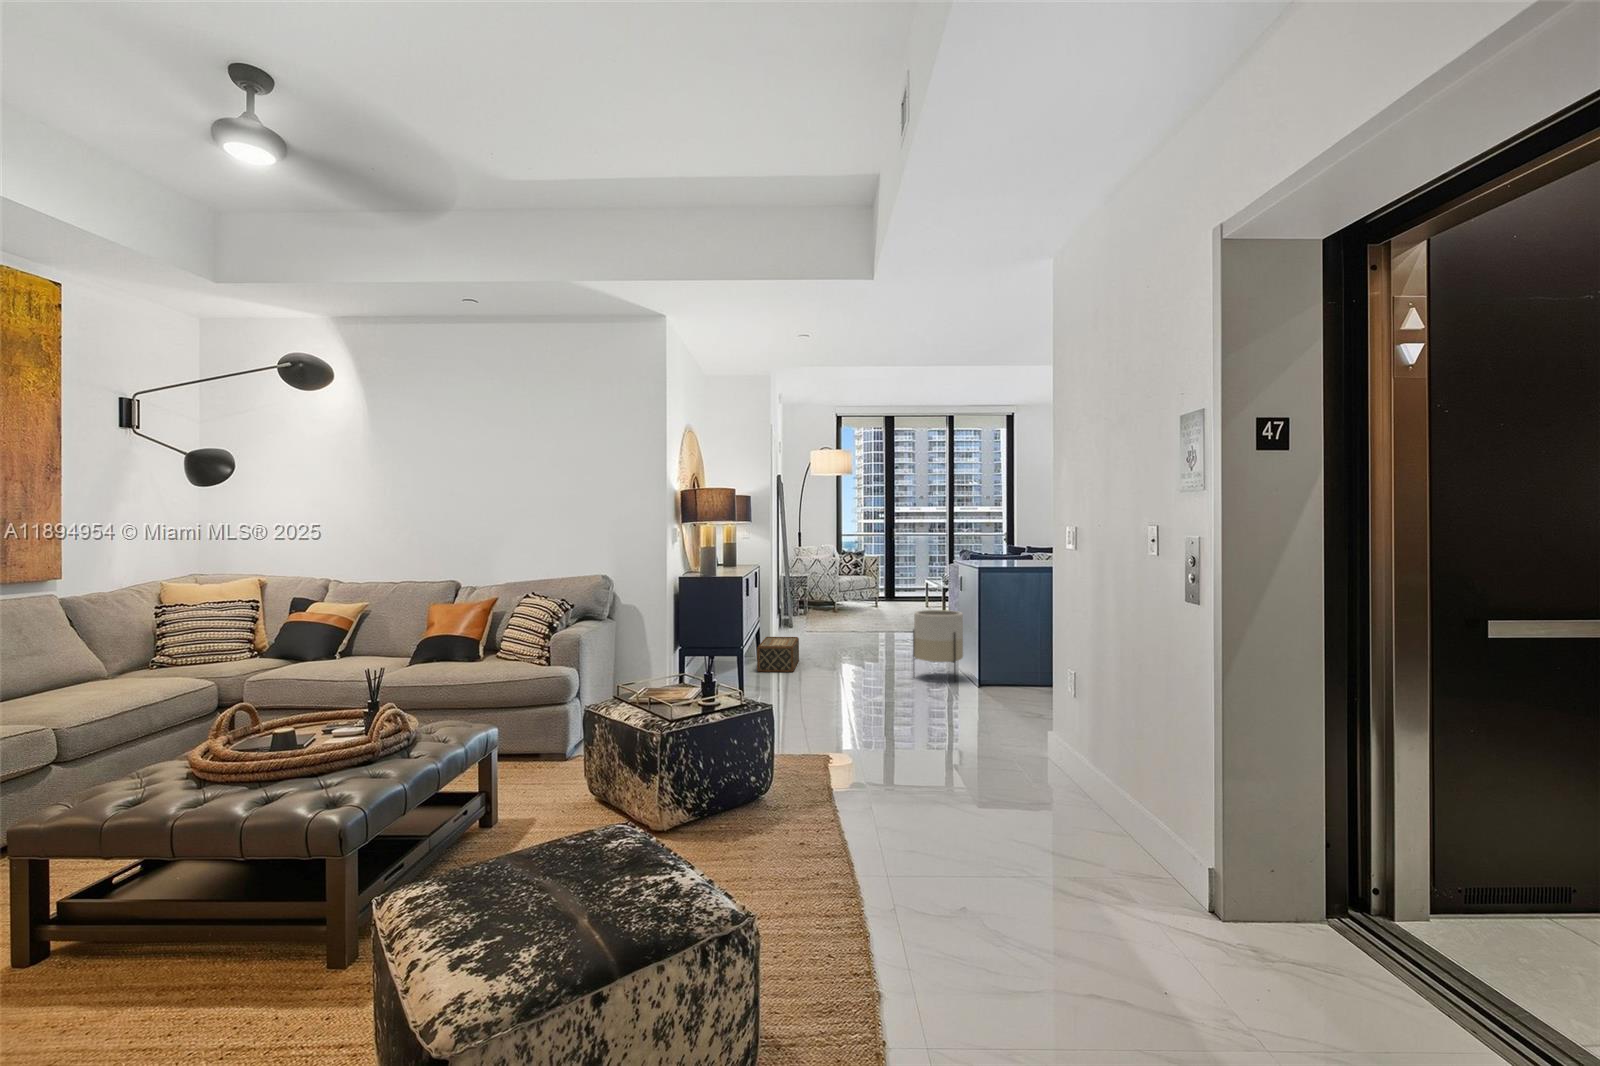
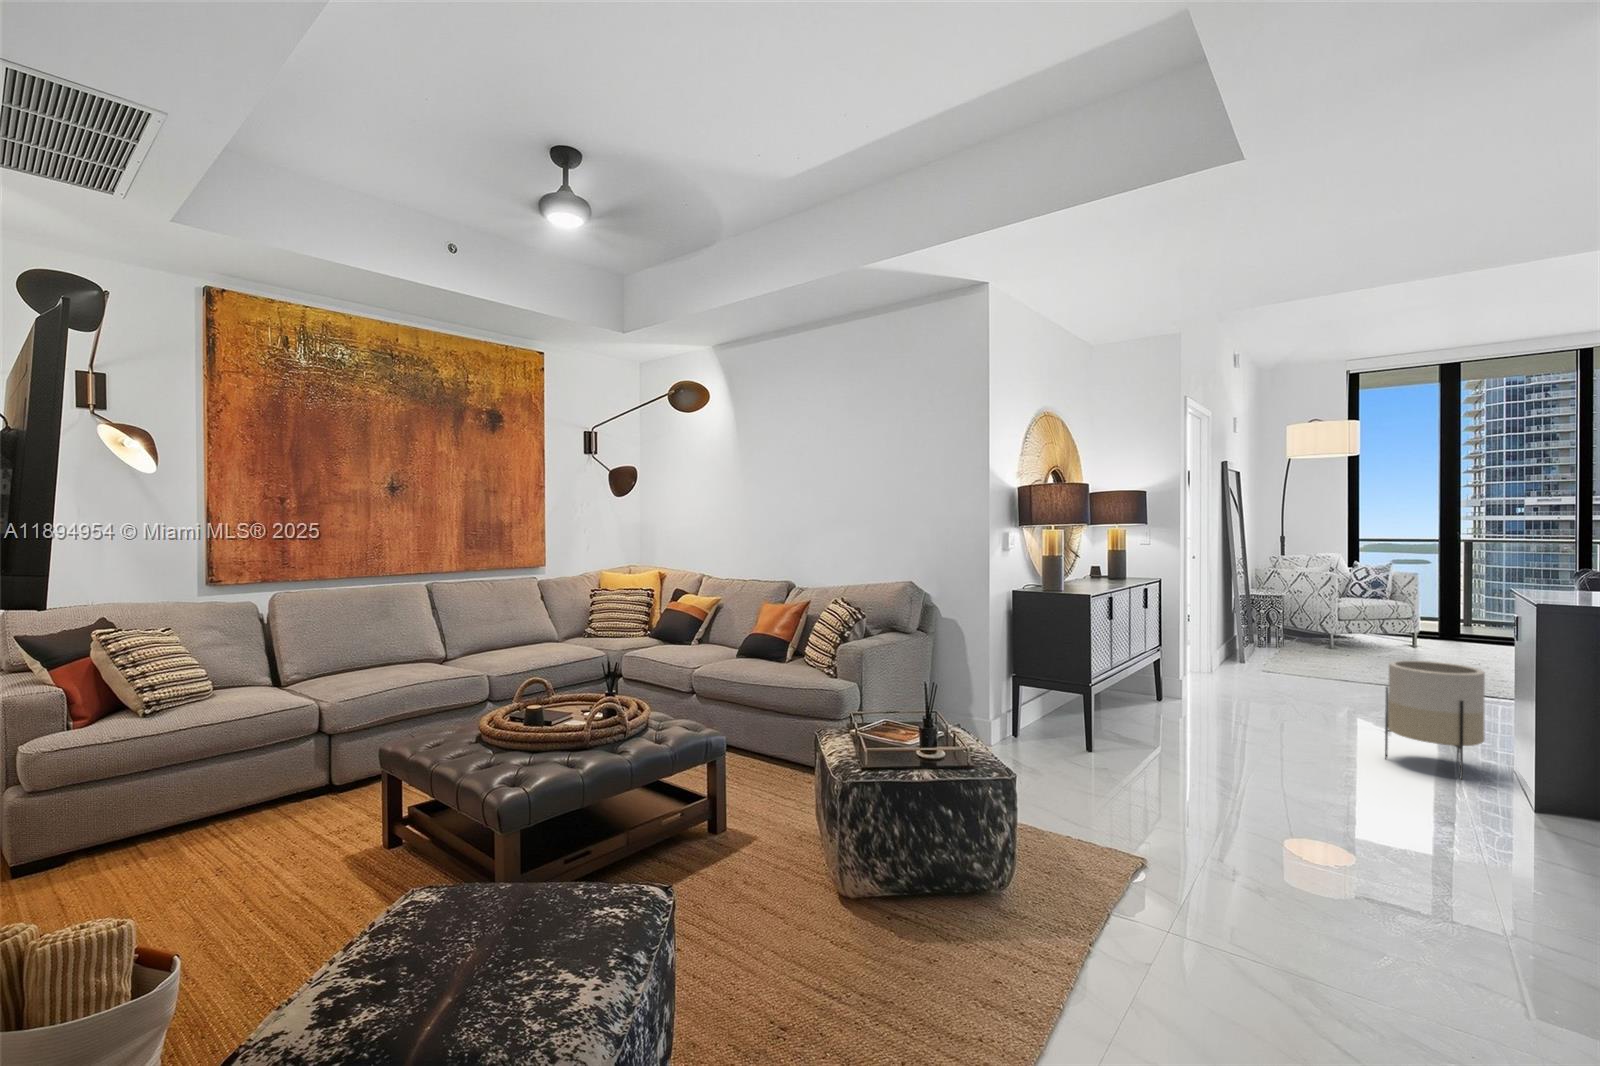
woven basket: present [757,637,799,672] -> none [1149,669,1220,719]

